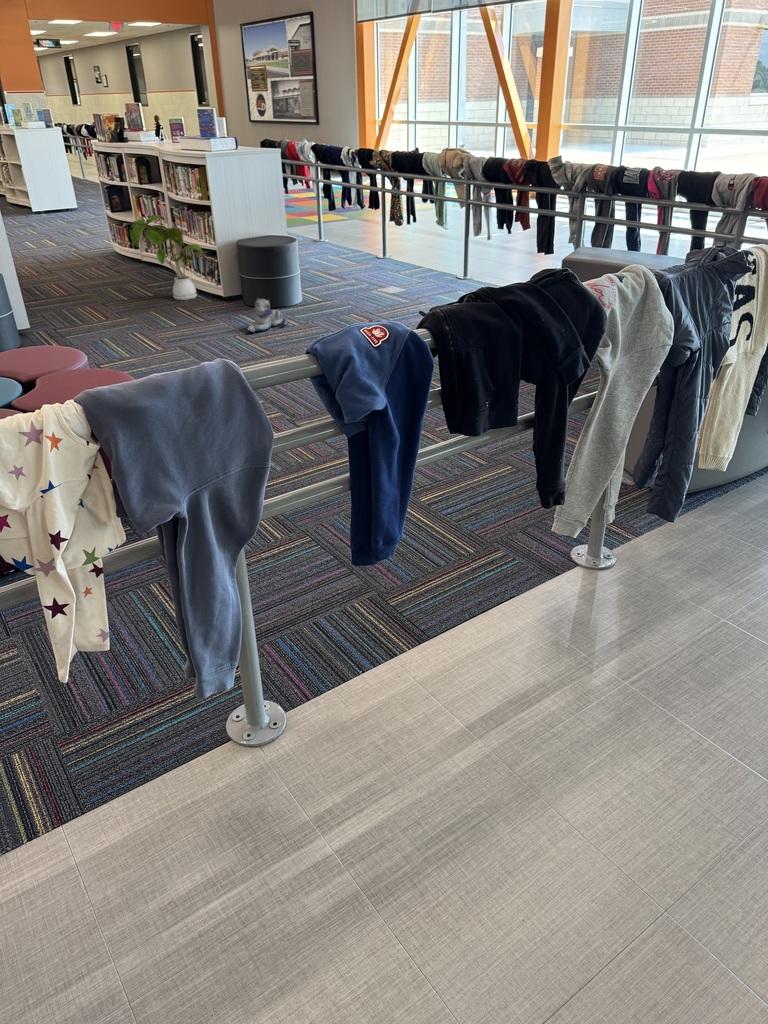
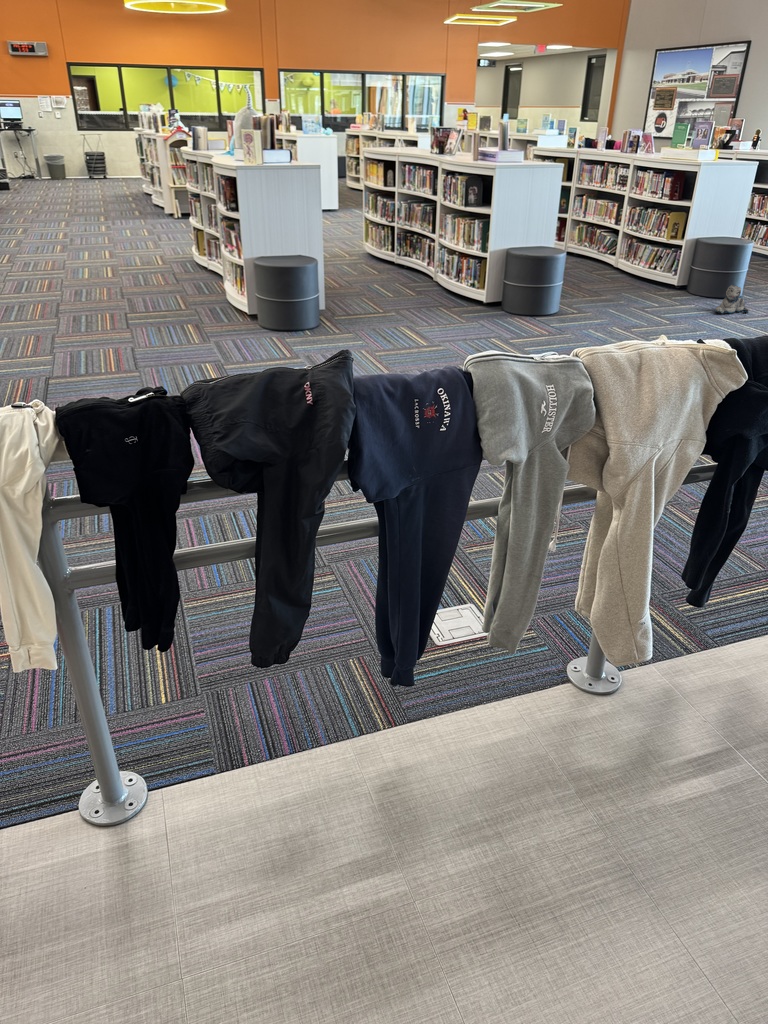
house plant: present [131,215,206,300] -> none [607,206,670,282]

